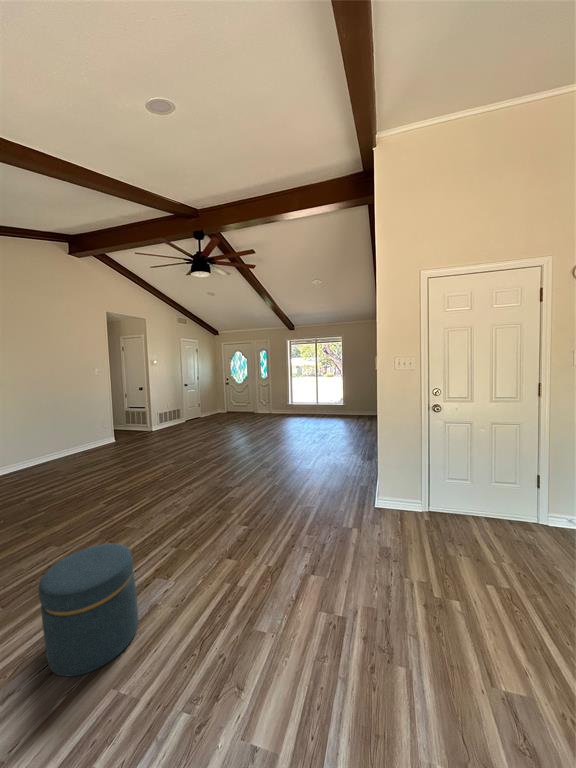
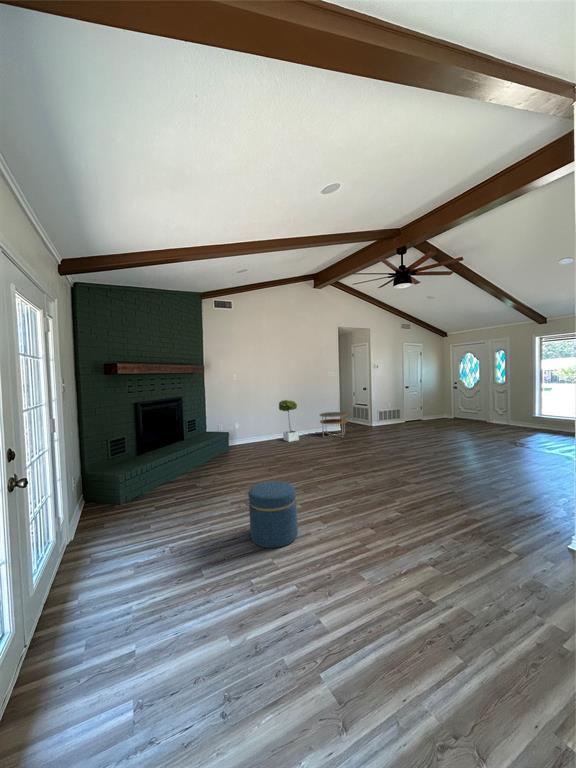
potted tree: none [18,412,58,472] -> present [279,400,299,442]
side table: none [87,420,128,455] -> present [320,412,348,437]

